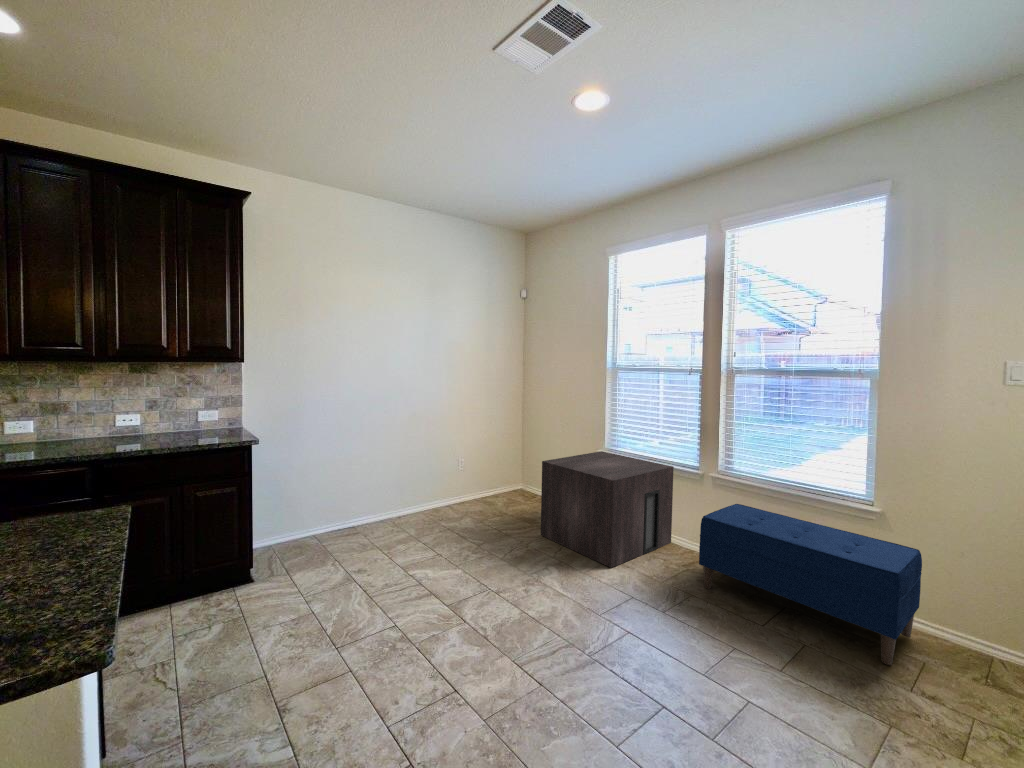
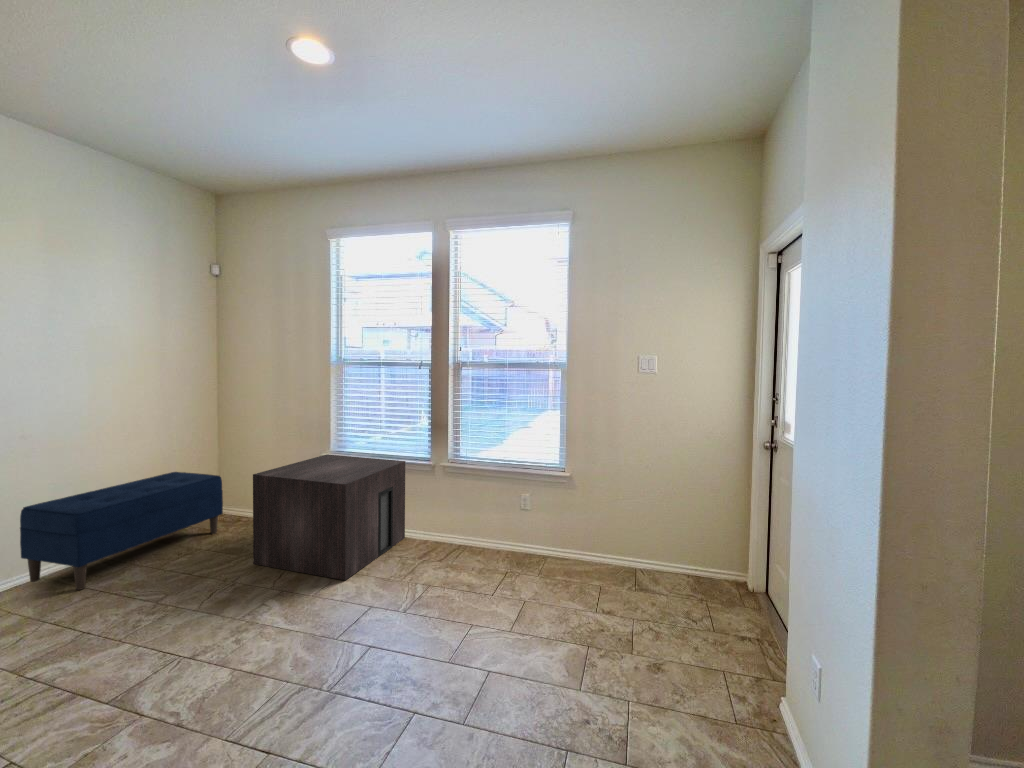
bench: present [699,504,922,665] -> present [20,472,223,590]

